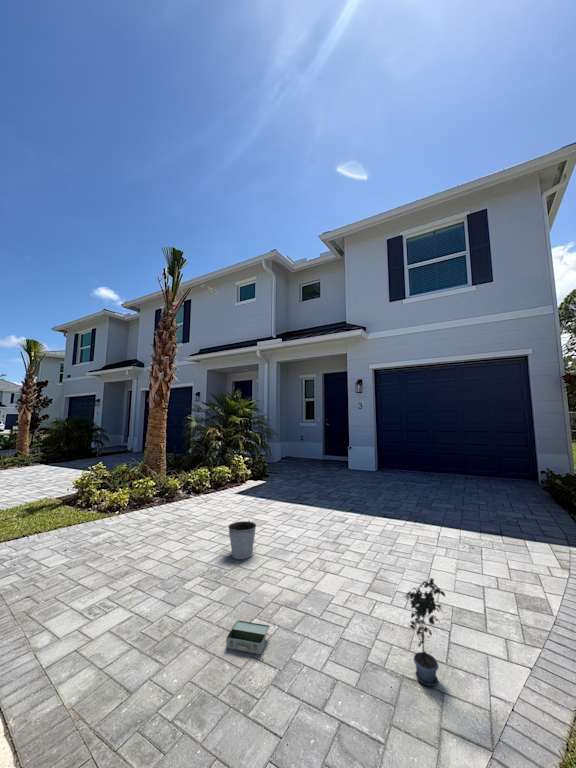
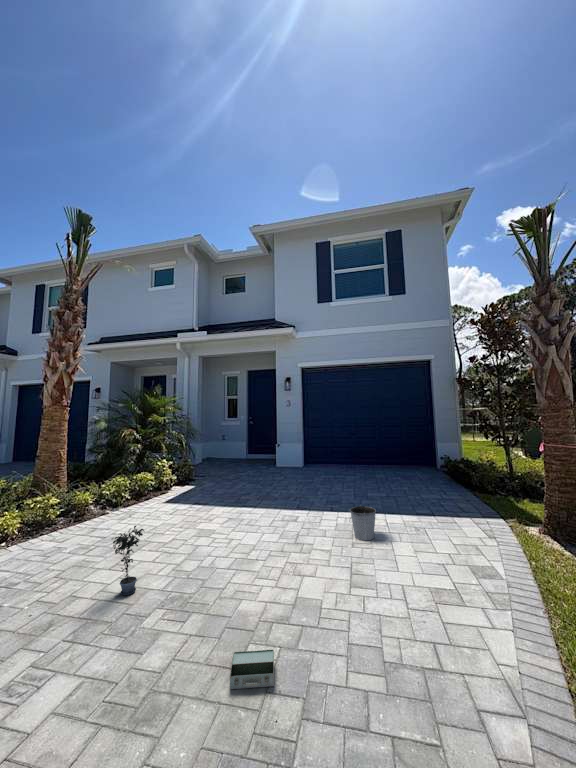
bucket: present [228,521,256,559] -> present [350,505,376,540]
potted plant: present [405,578,445,686] -> present [112,526,144,595]

